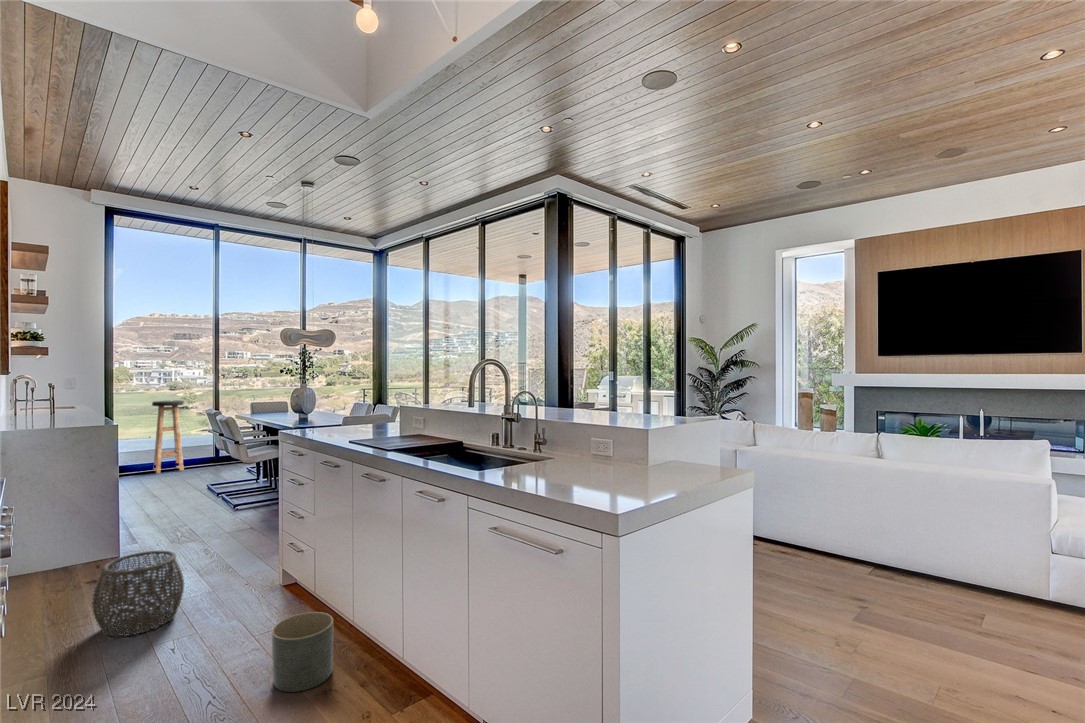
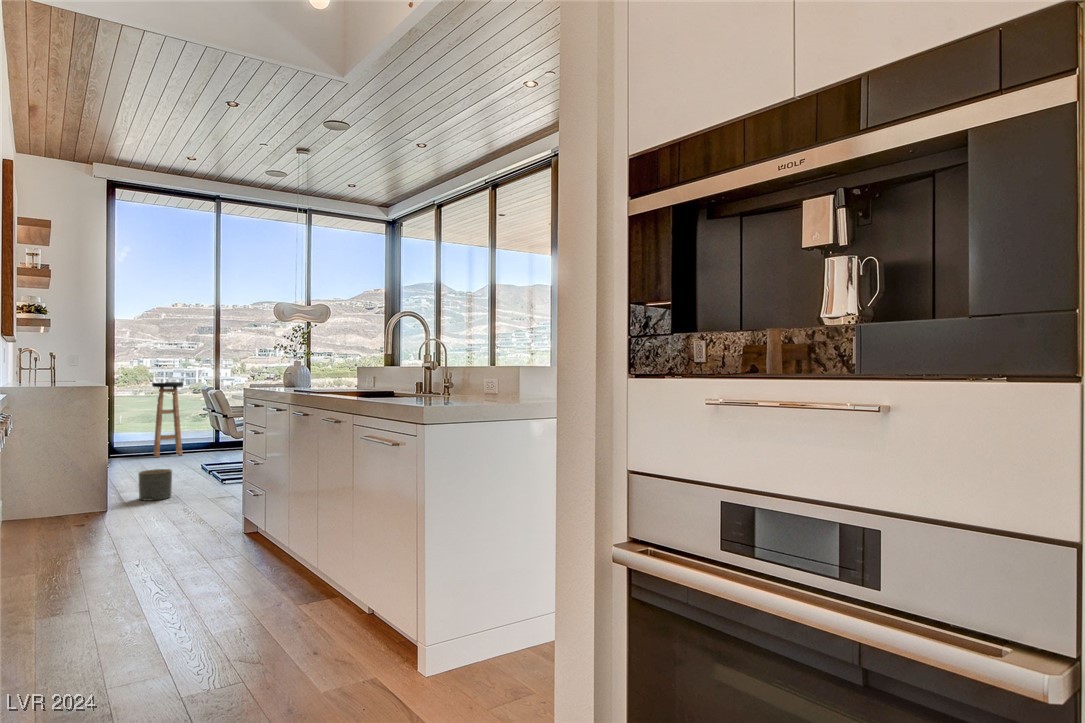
woven basket: present [92,550,184,637] -> none [79,498,158,567]
planter: present [272,612,333,692] -> present [138,469,172,501]

